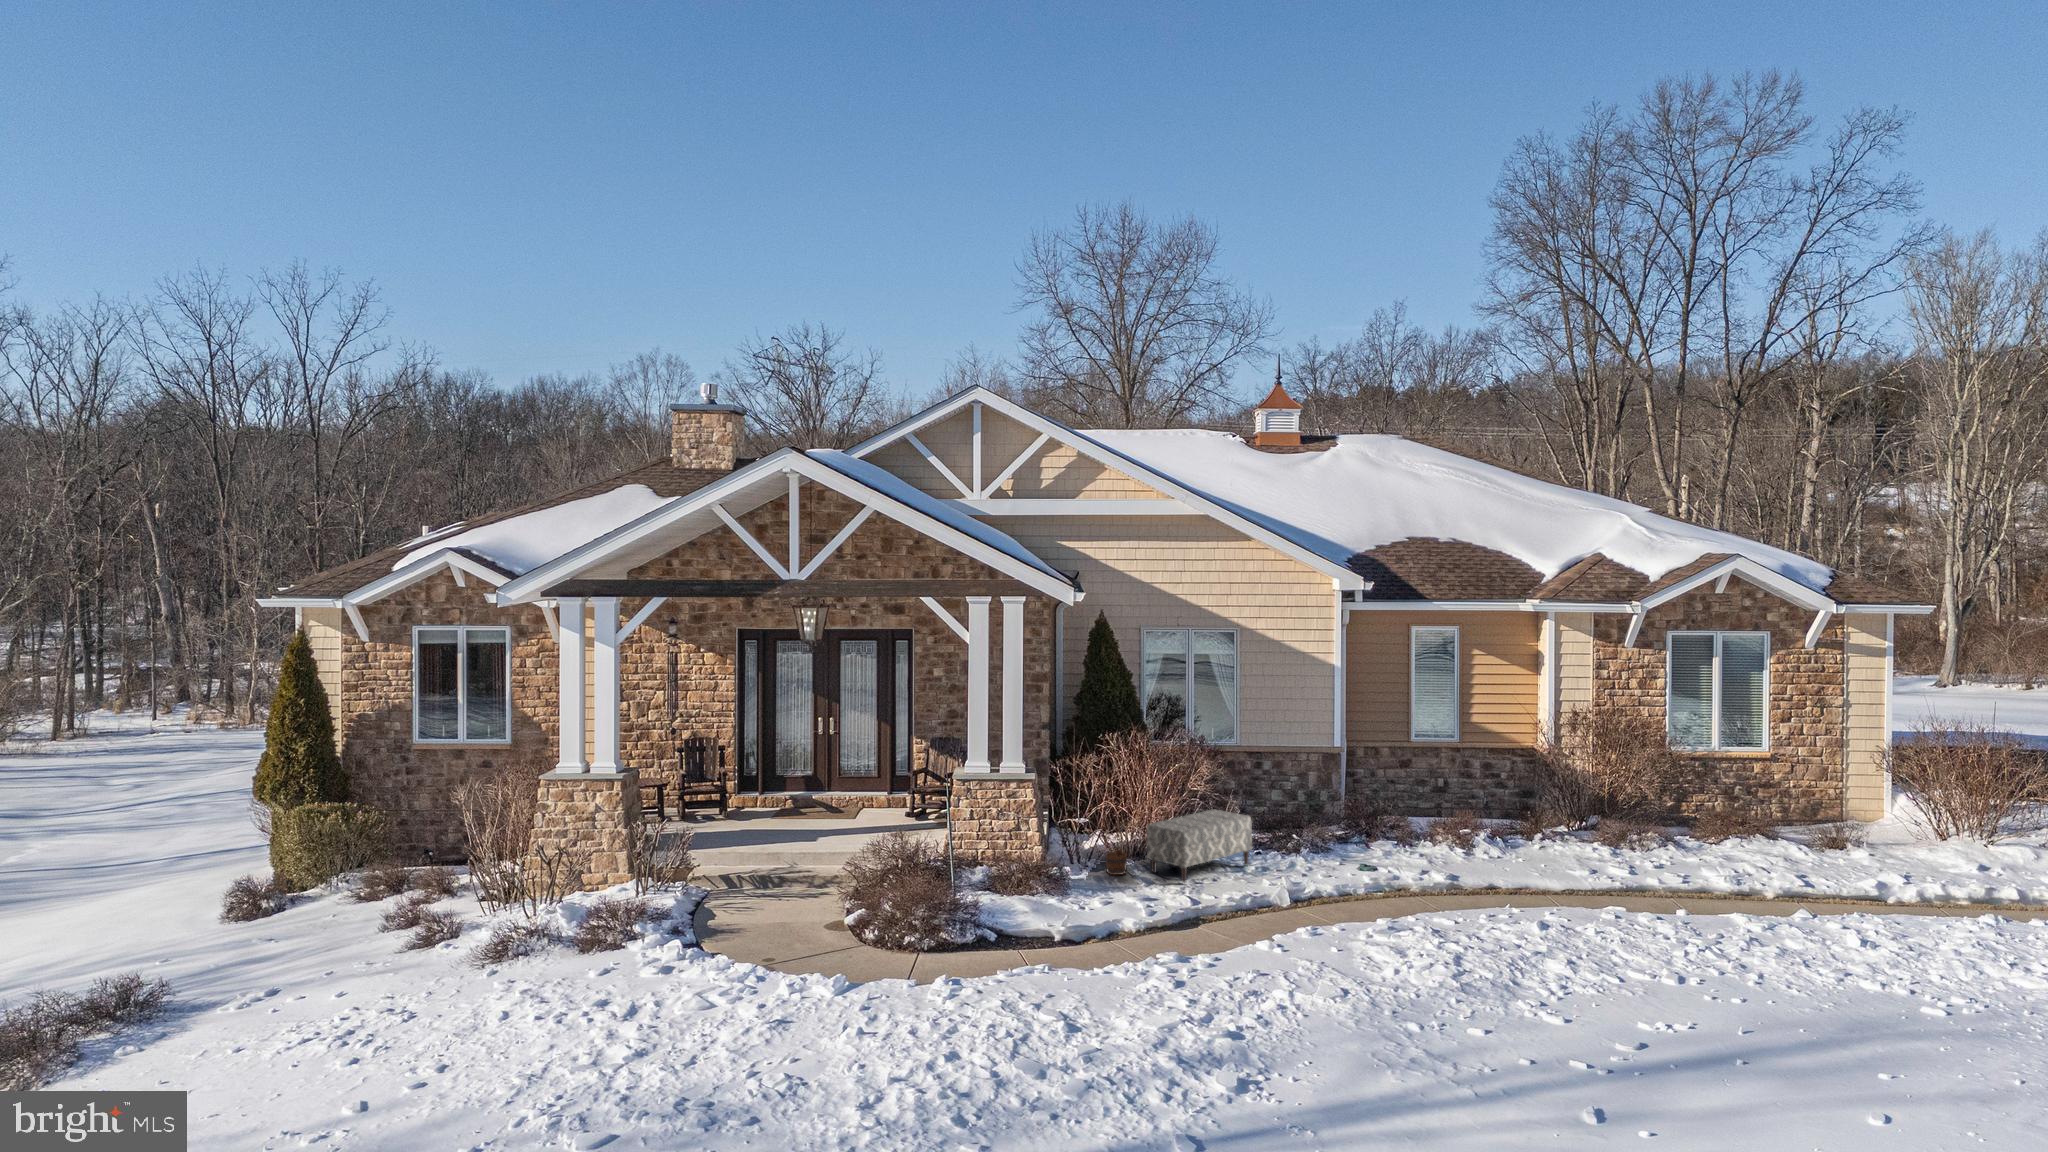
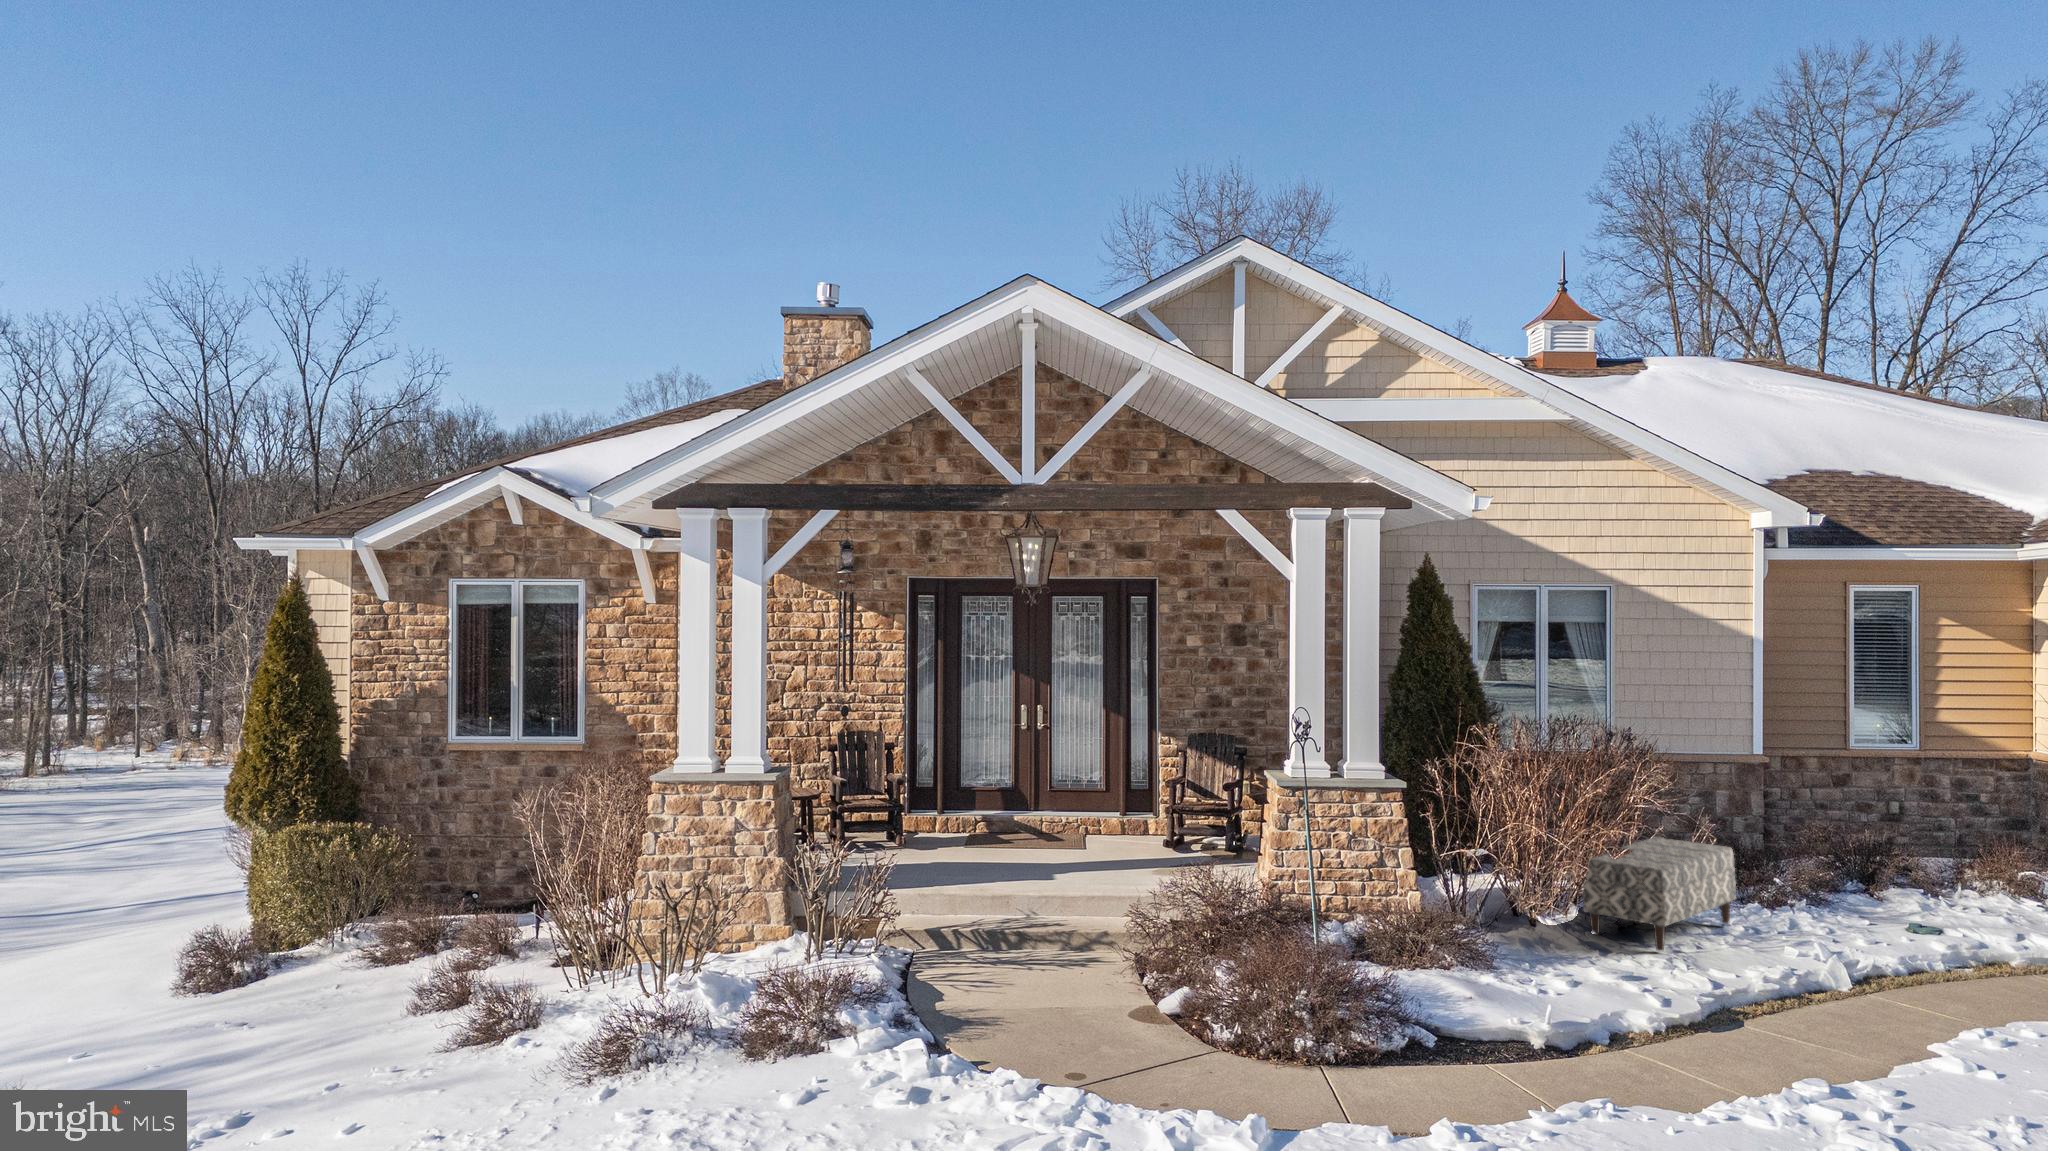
wooden bucket: present [1105,835,1127,875] -> none [1520,874,1558,938]

